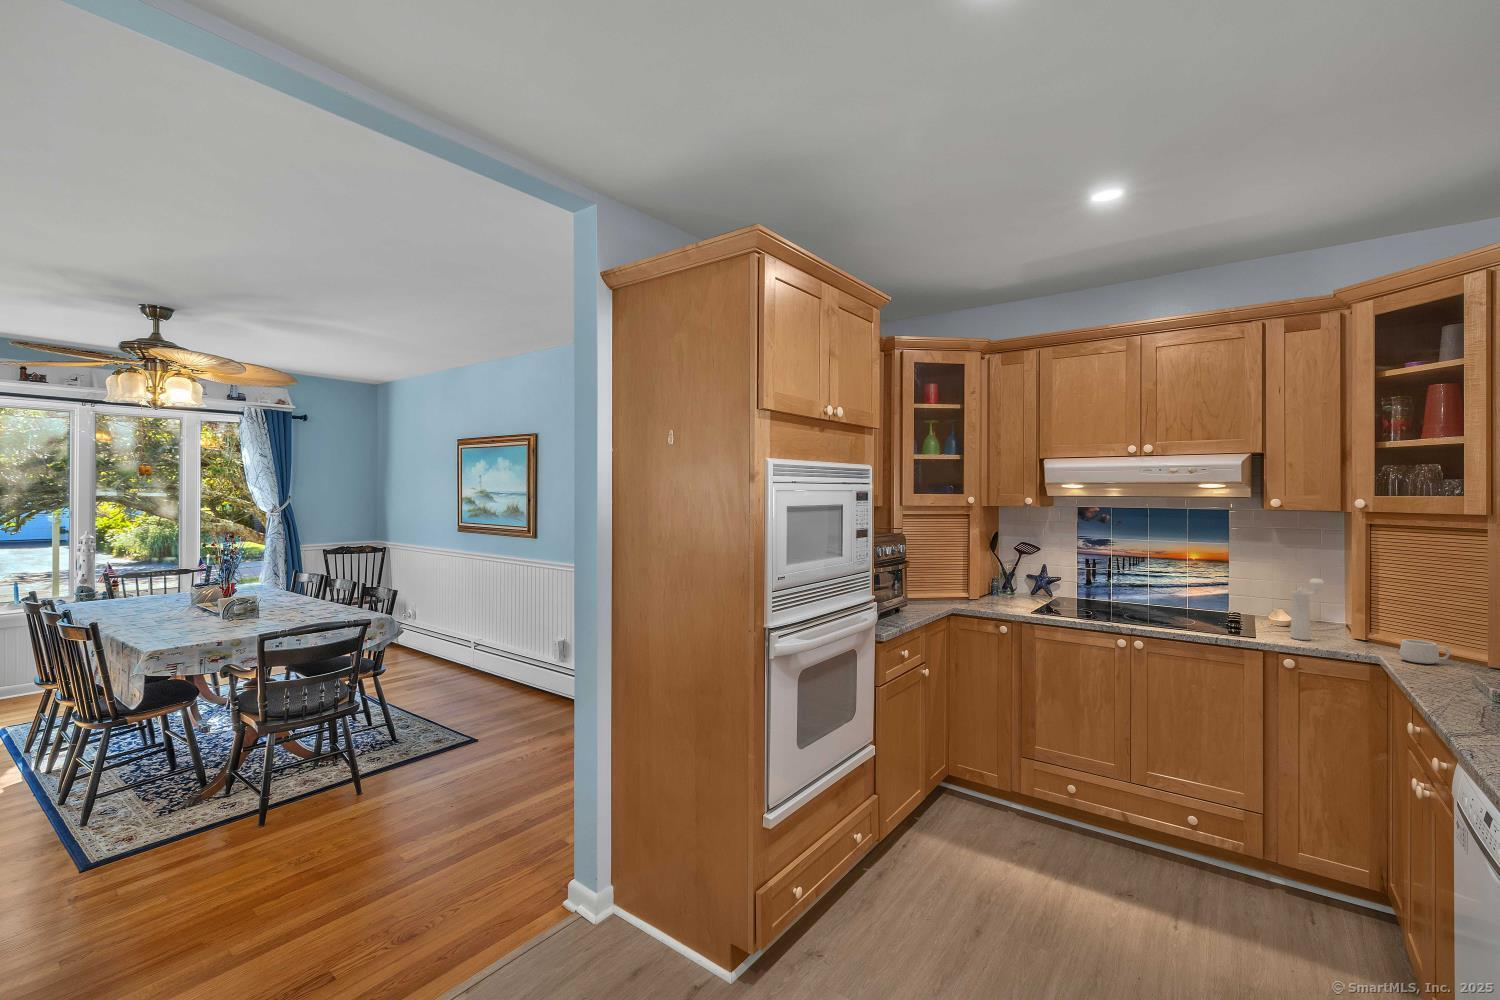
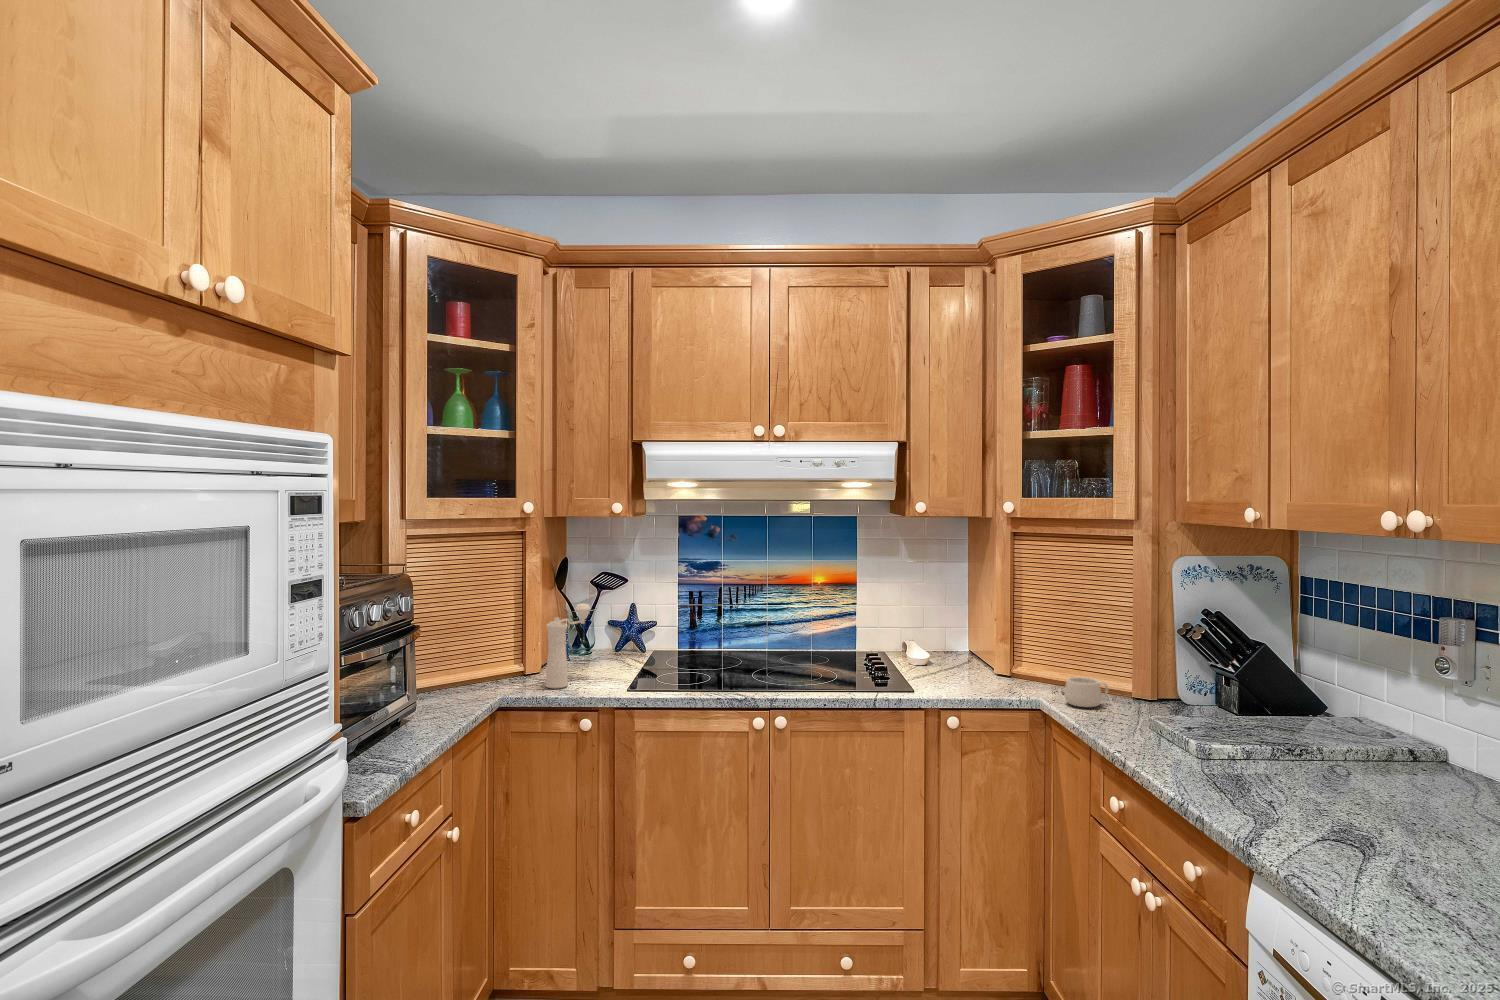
pepper mill: present [1291,579,1324,640] -> present [546,604,590,688]

